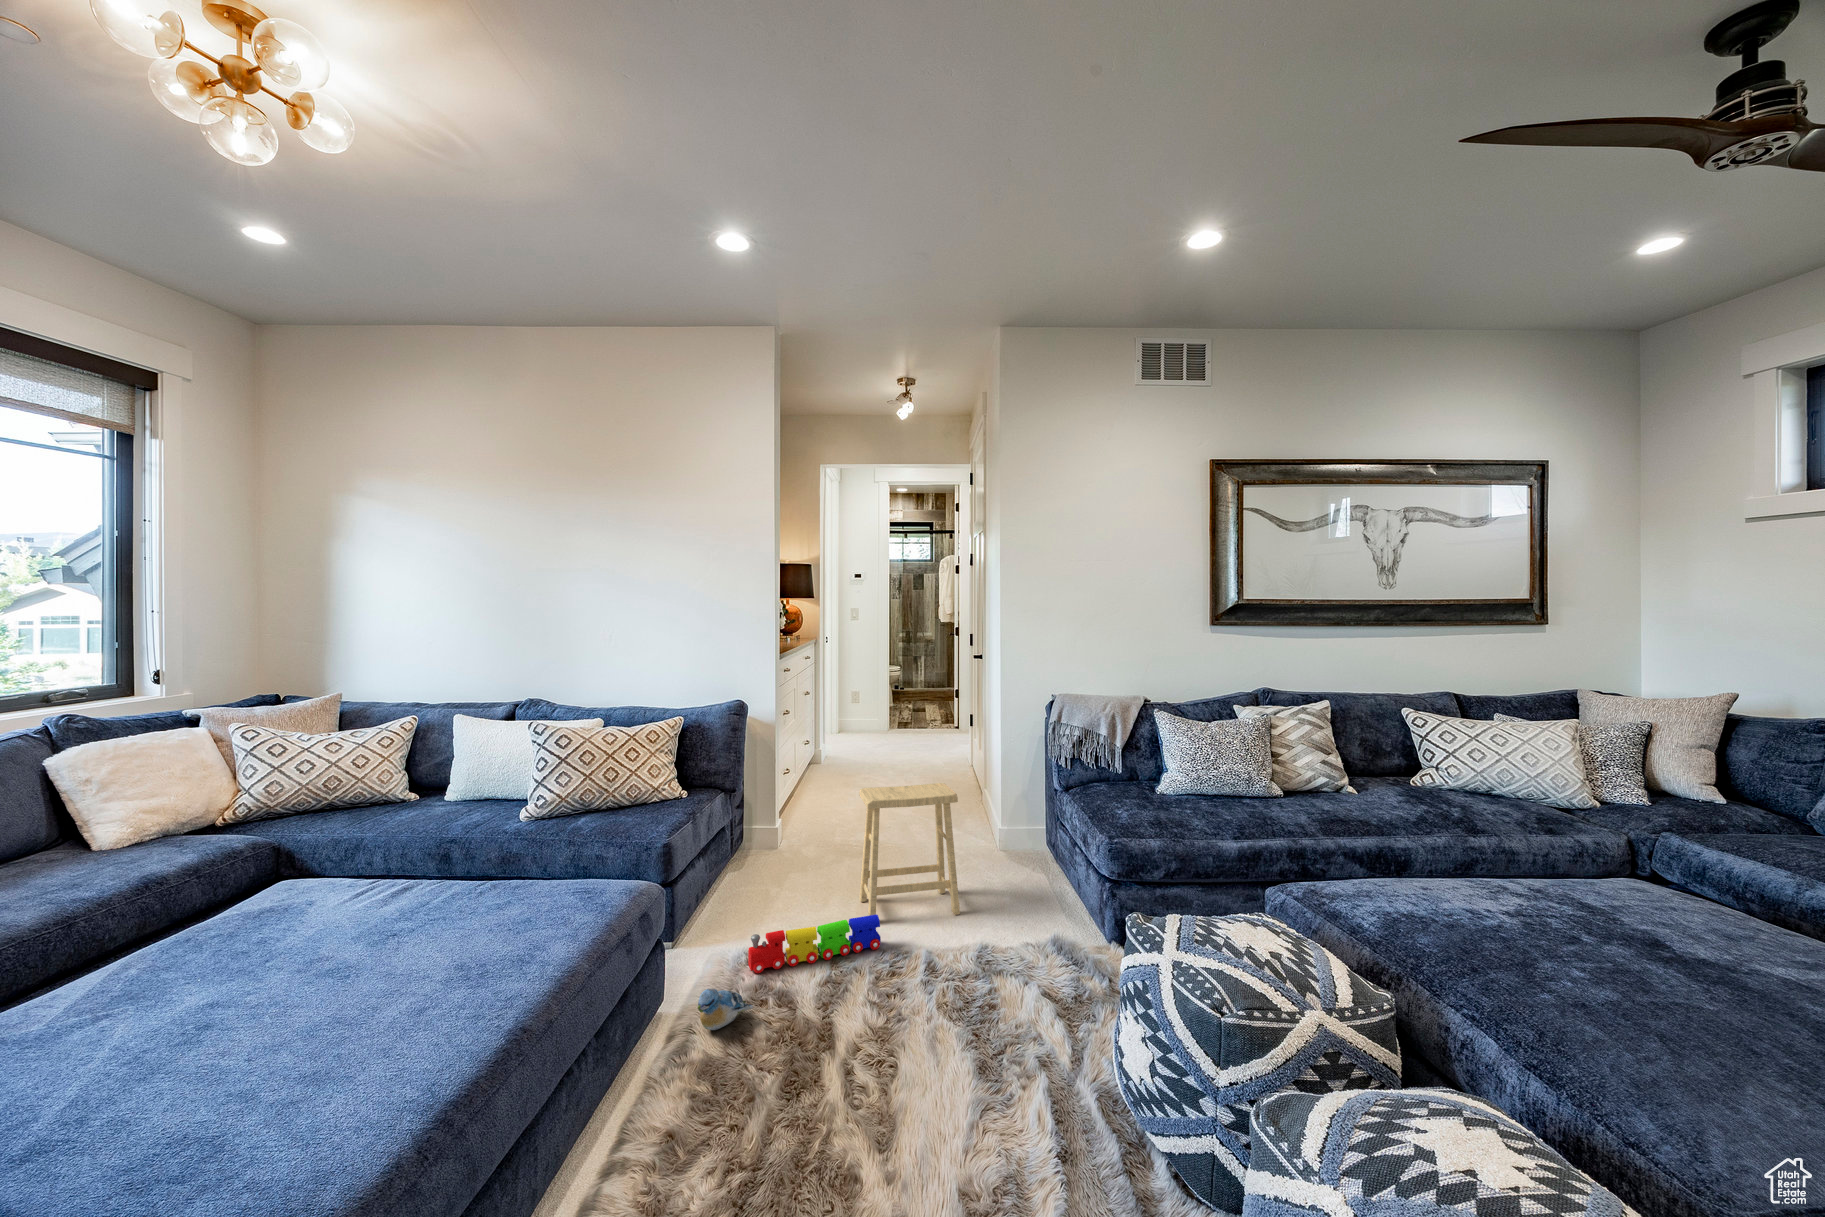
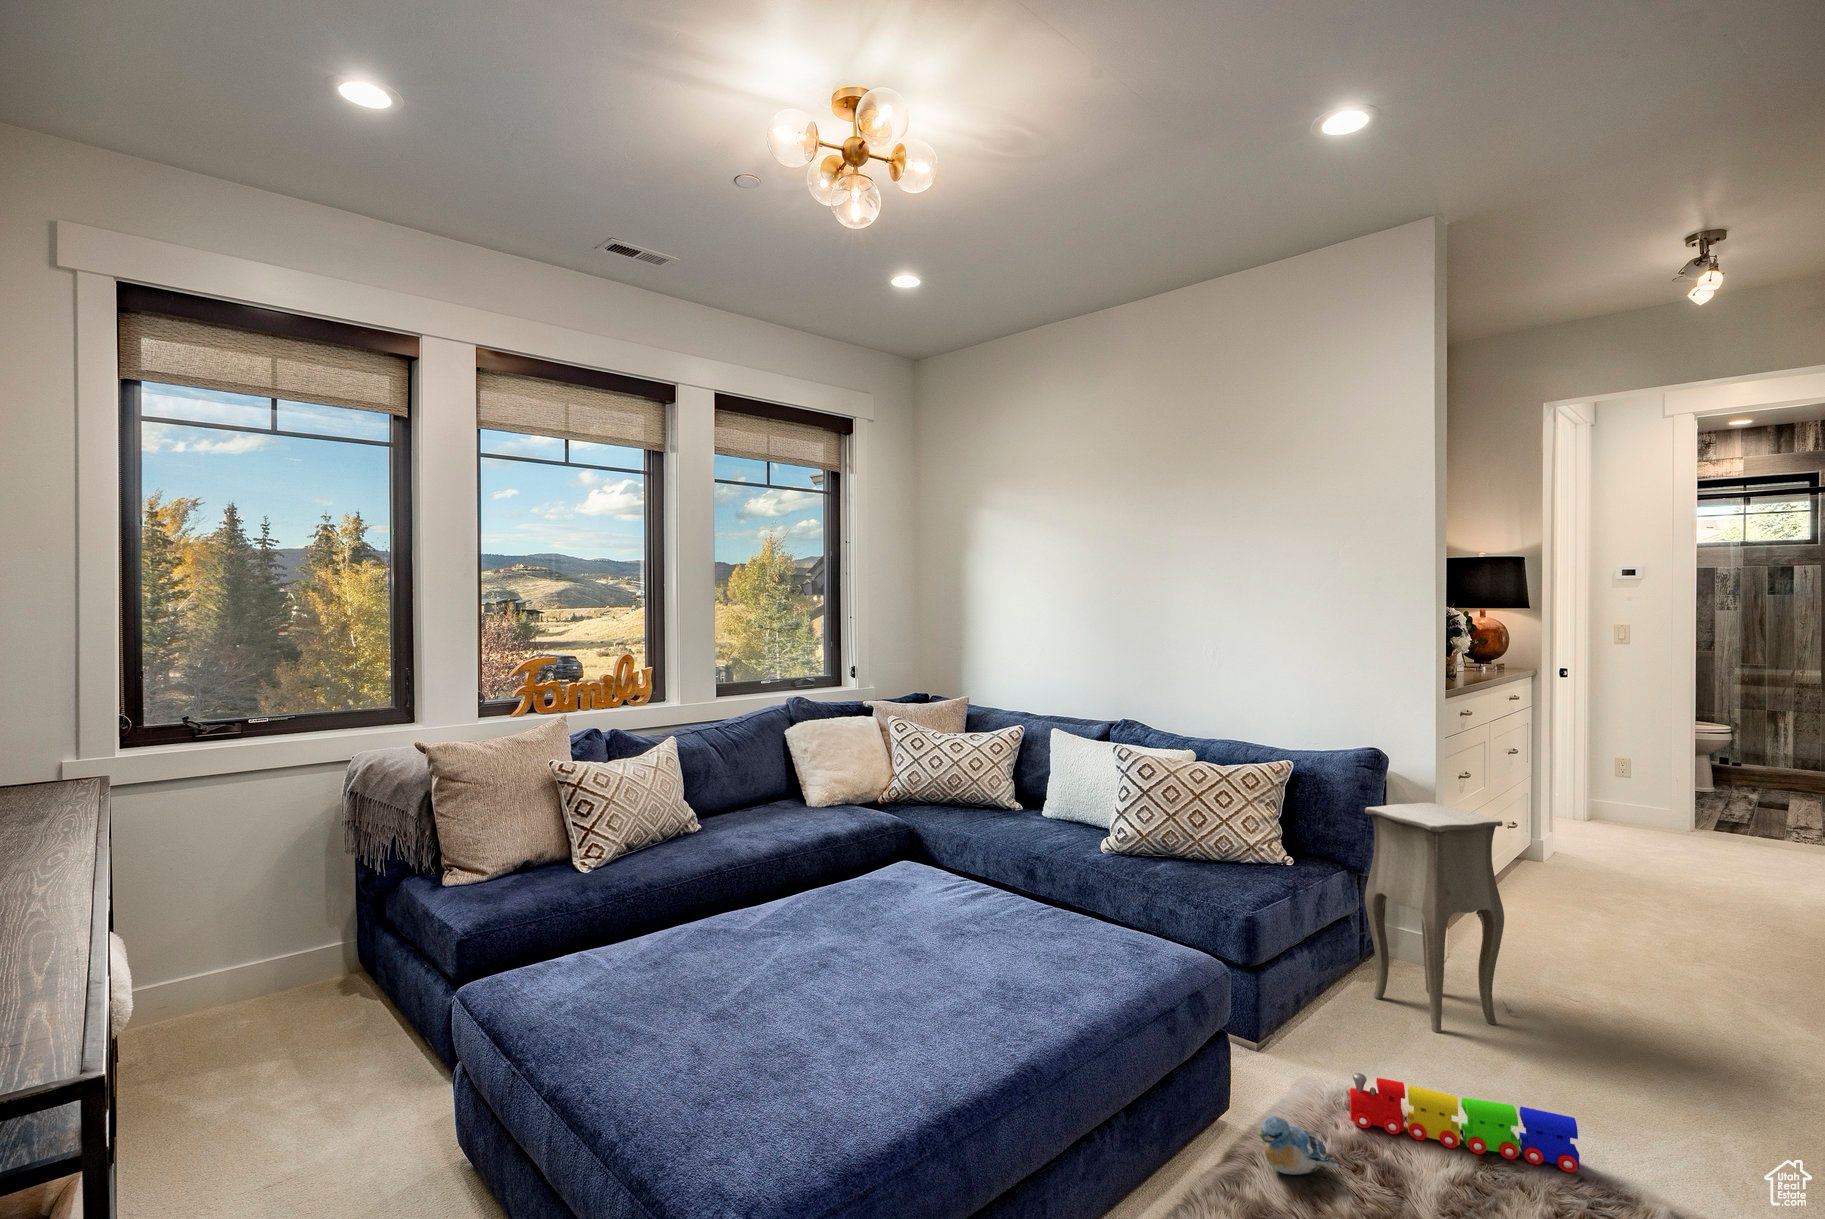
side table: none [737,733,827,890] -> present [1365,803,1514,1032]
footstool: present [859,783,960,916] -> none [1559,913,1773,1183]

